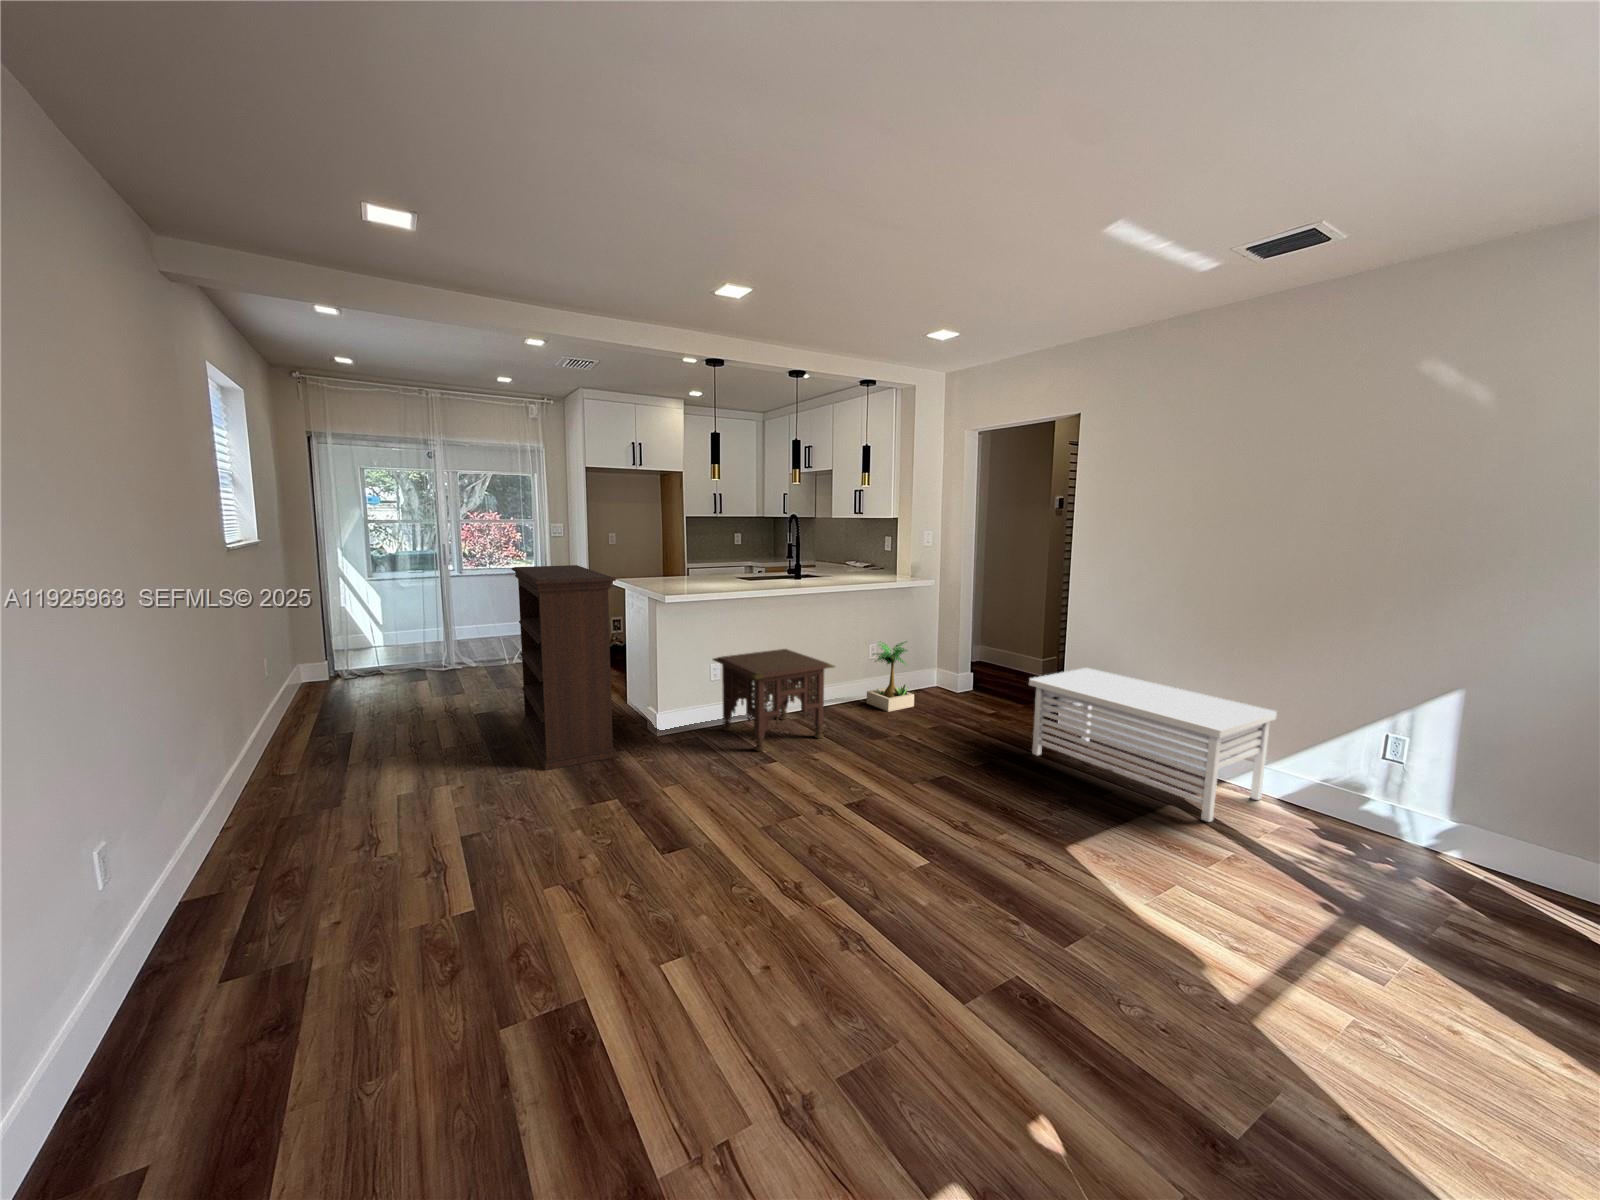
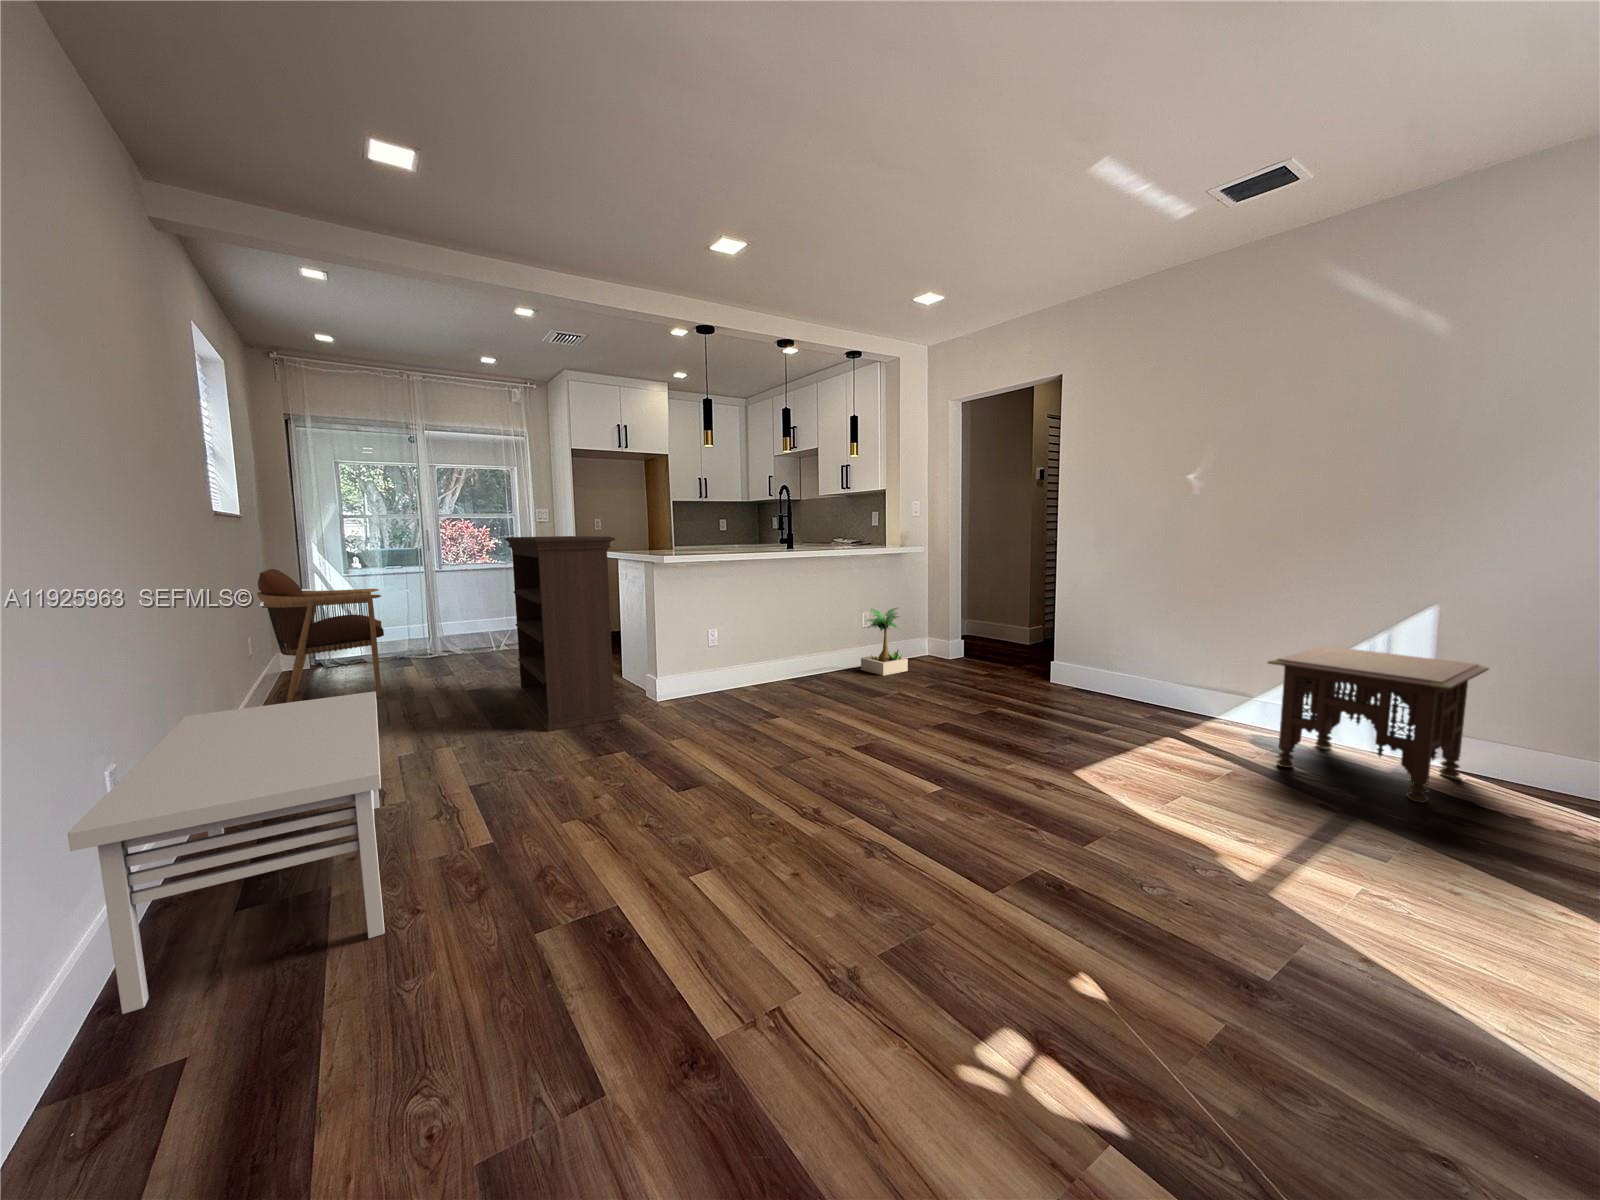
armchair: none [272,591,394,733] -> present [257,569,384,703]
side table: present [713,649,834,752] -> present [1268,646,1489,803]
storage bench: present [1029,668,1277,822] -> present [68,692,385,1014]

